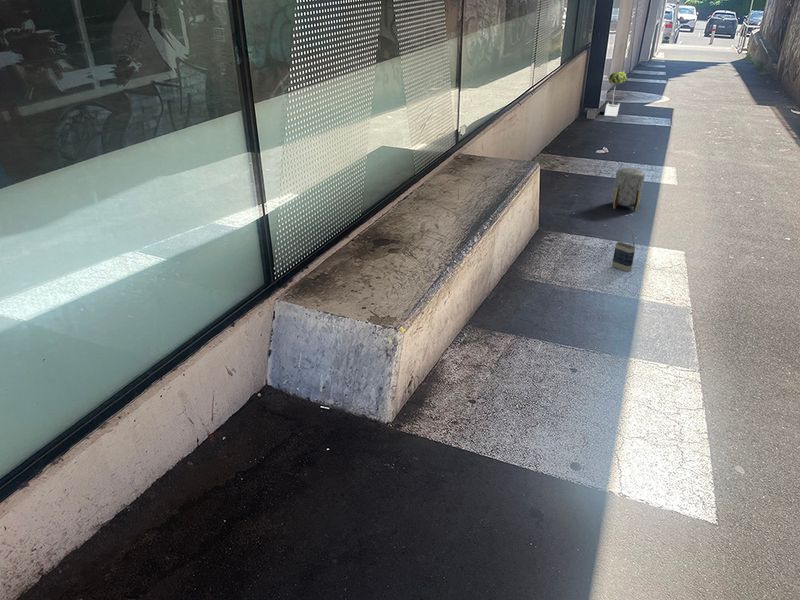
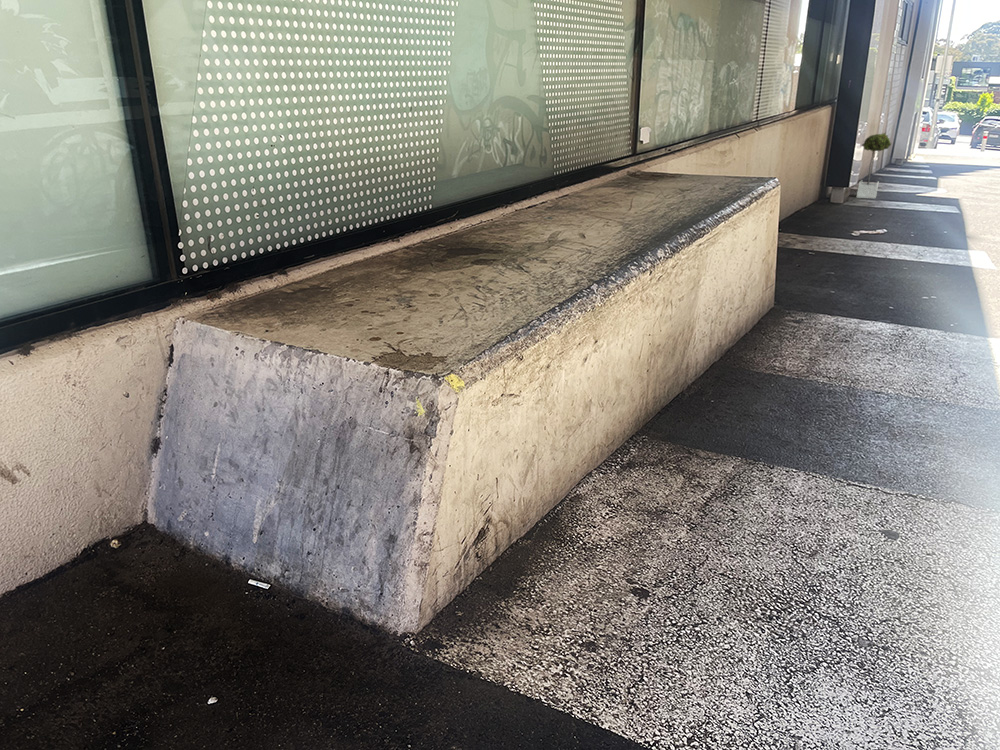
stool: present [612,168,645,211] -> none [898,218,959,290]
bag: present [612,227,635,272] -> none [924,278,975,367]

